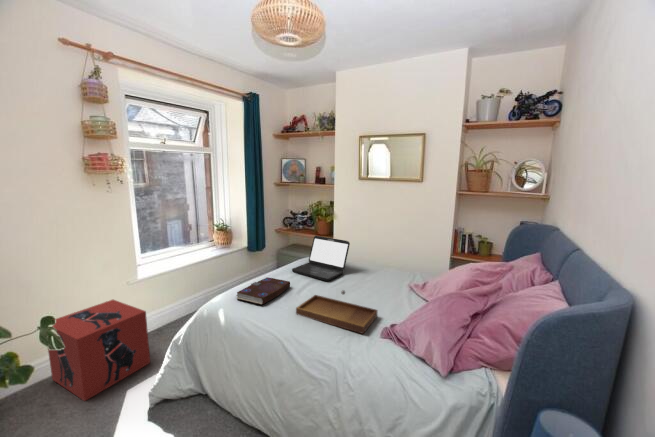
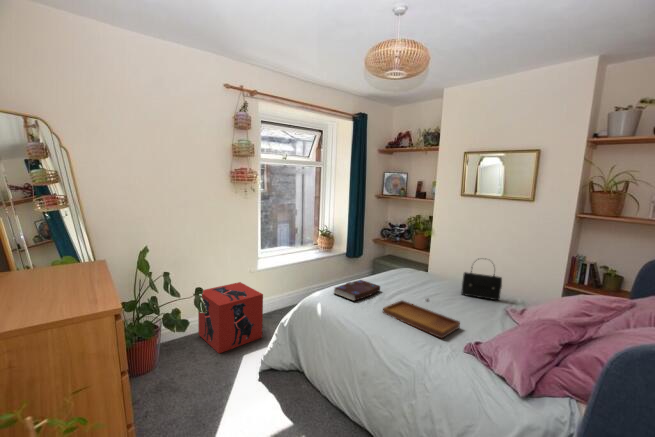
laptop: present [292,236,350,281] -> none [384,248,442,291]
handbag: none [370,239,406,279] -> present [461,267,502,300]

